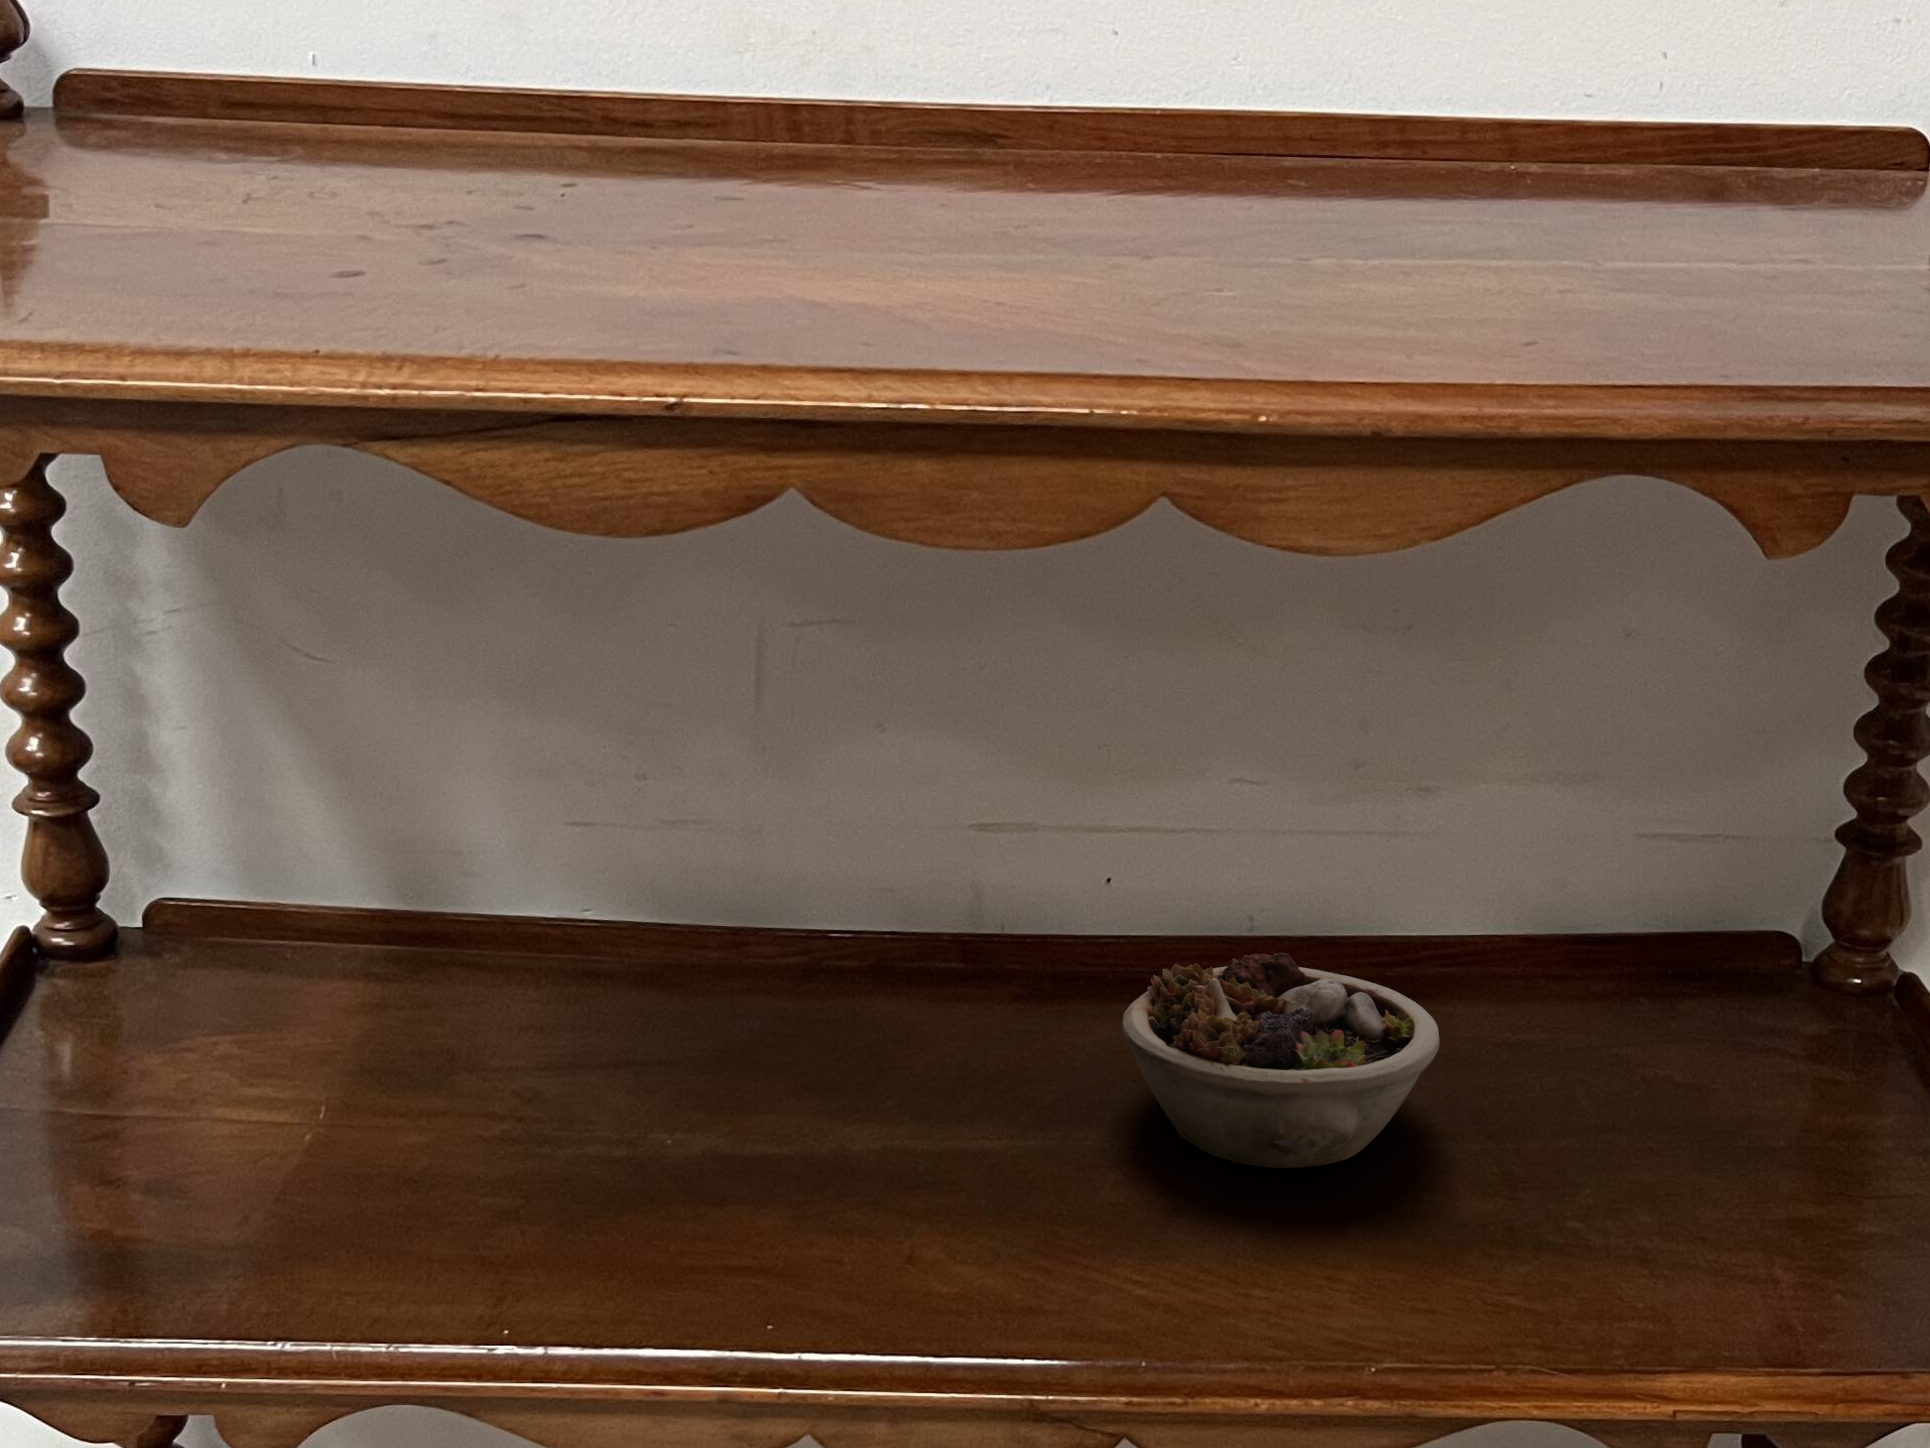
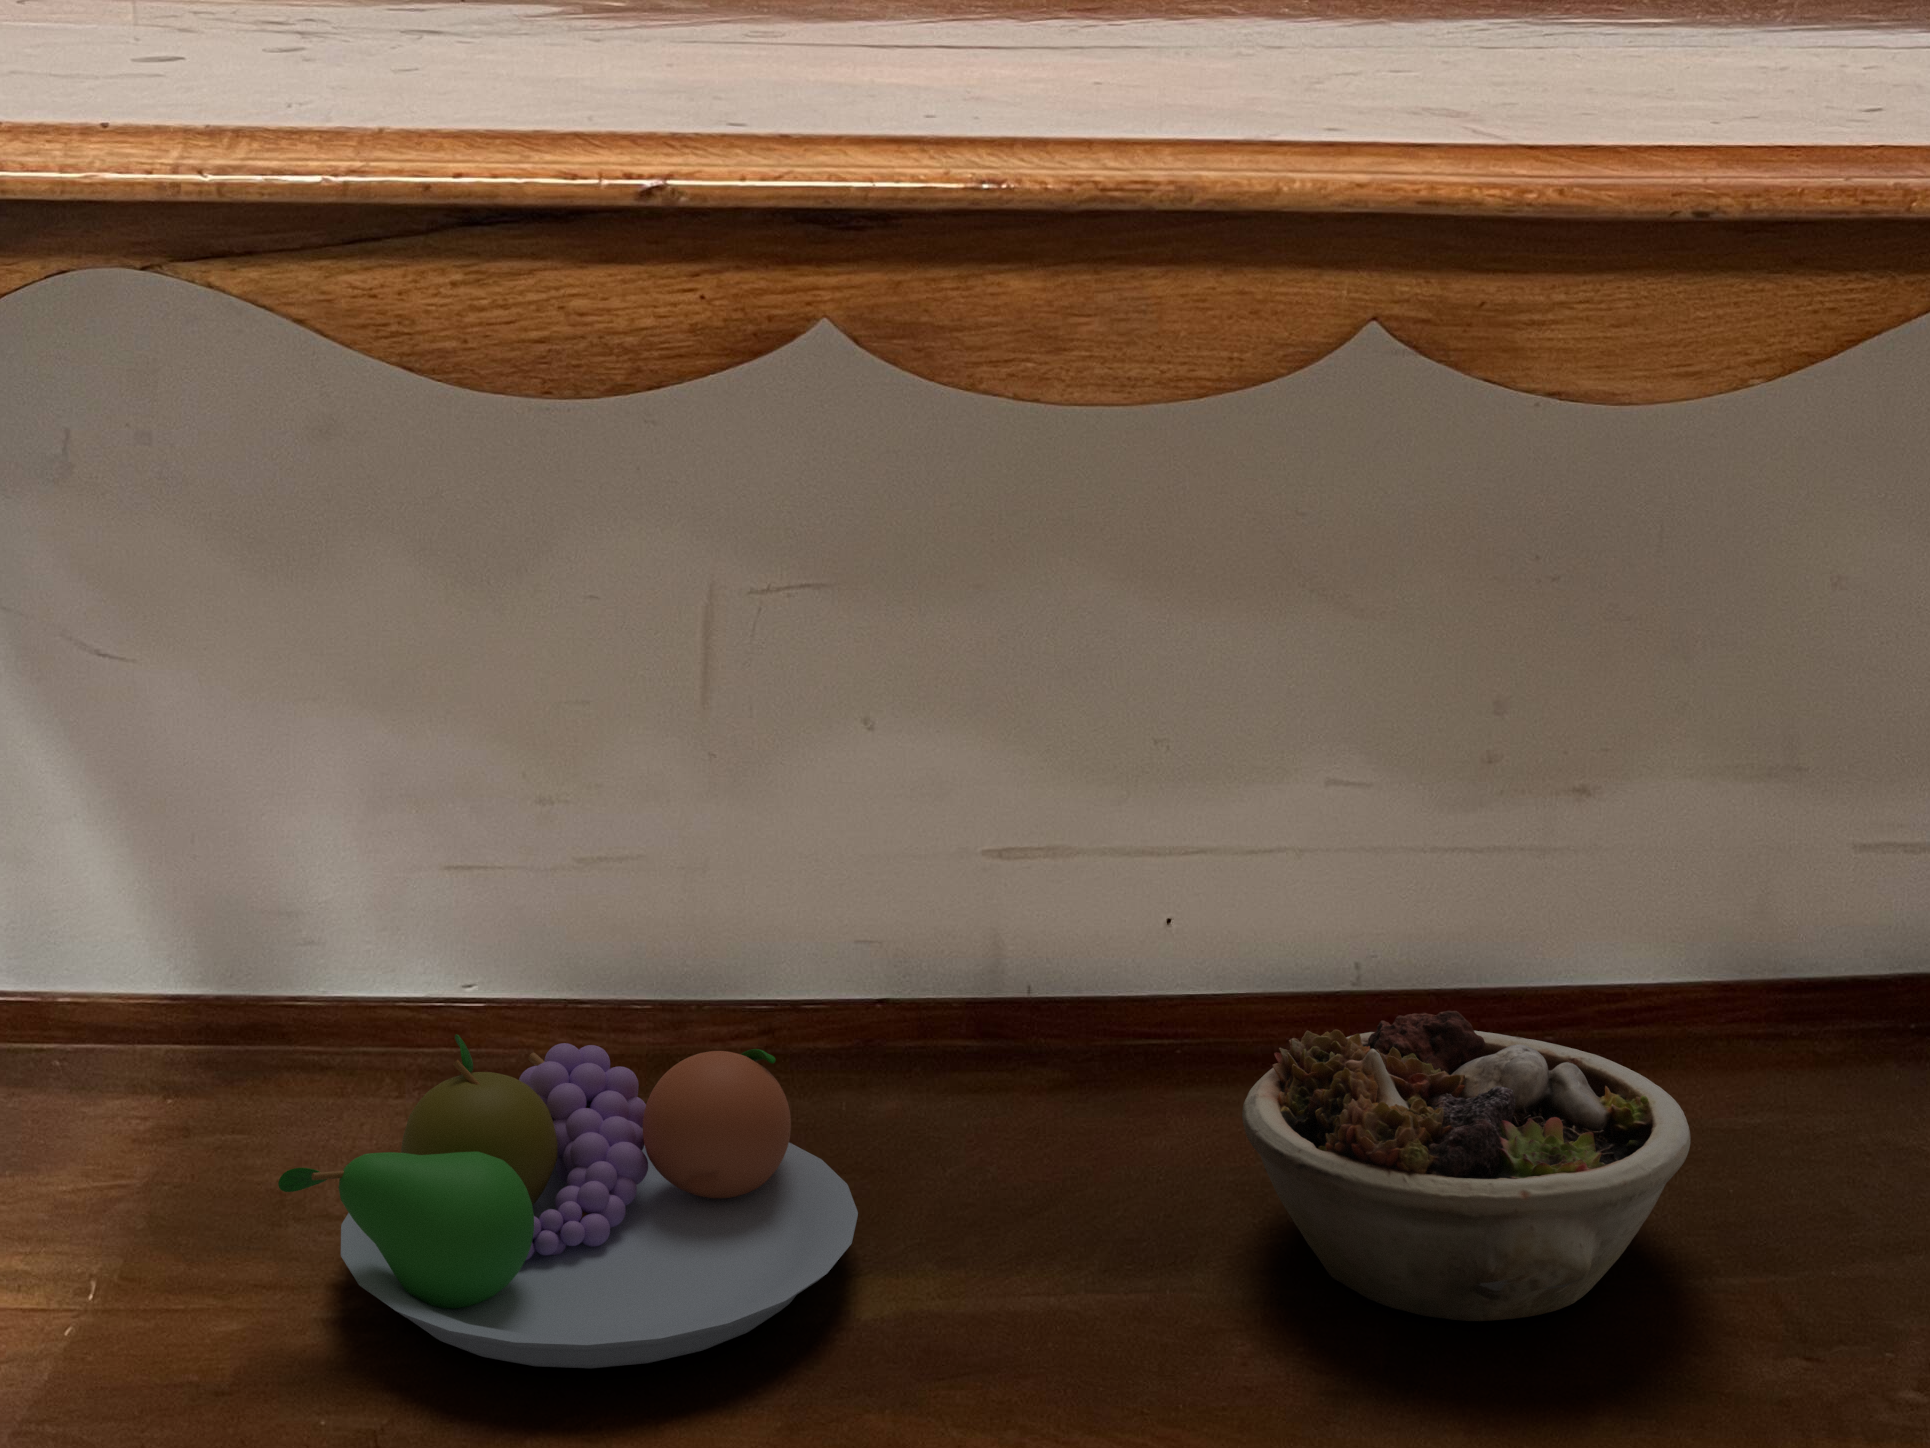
fruit bowl: none [444,947,847,1175] -> present [278,1034,858,1368]

